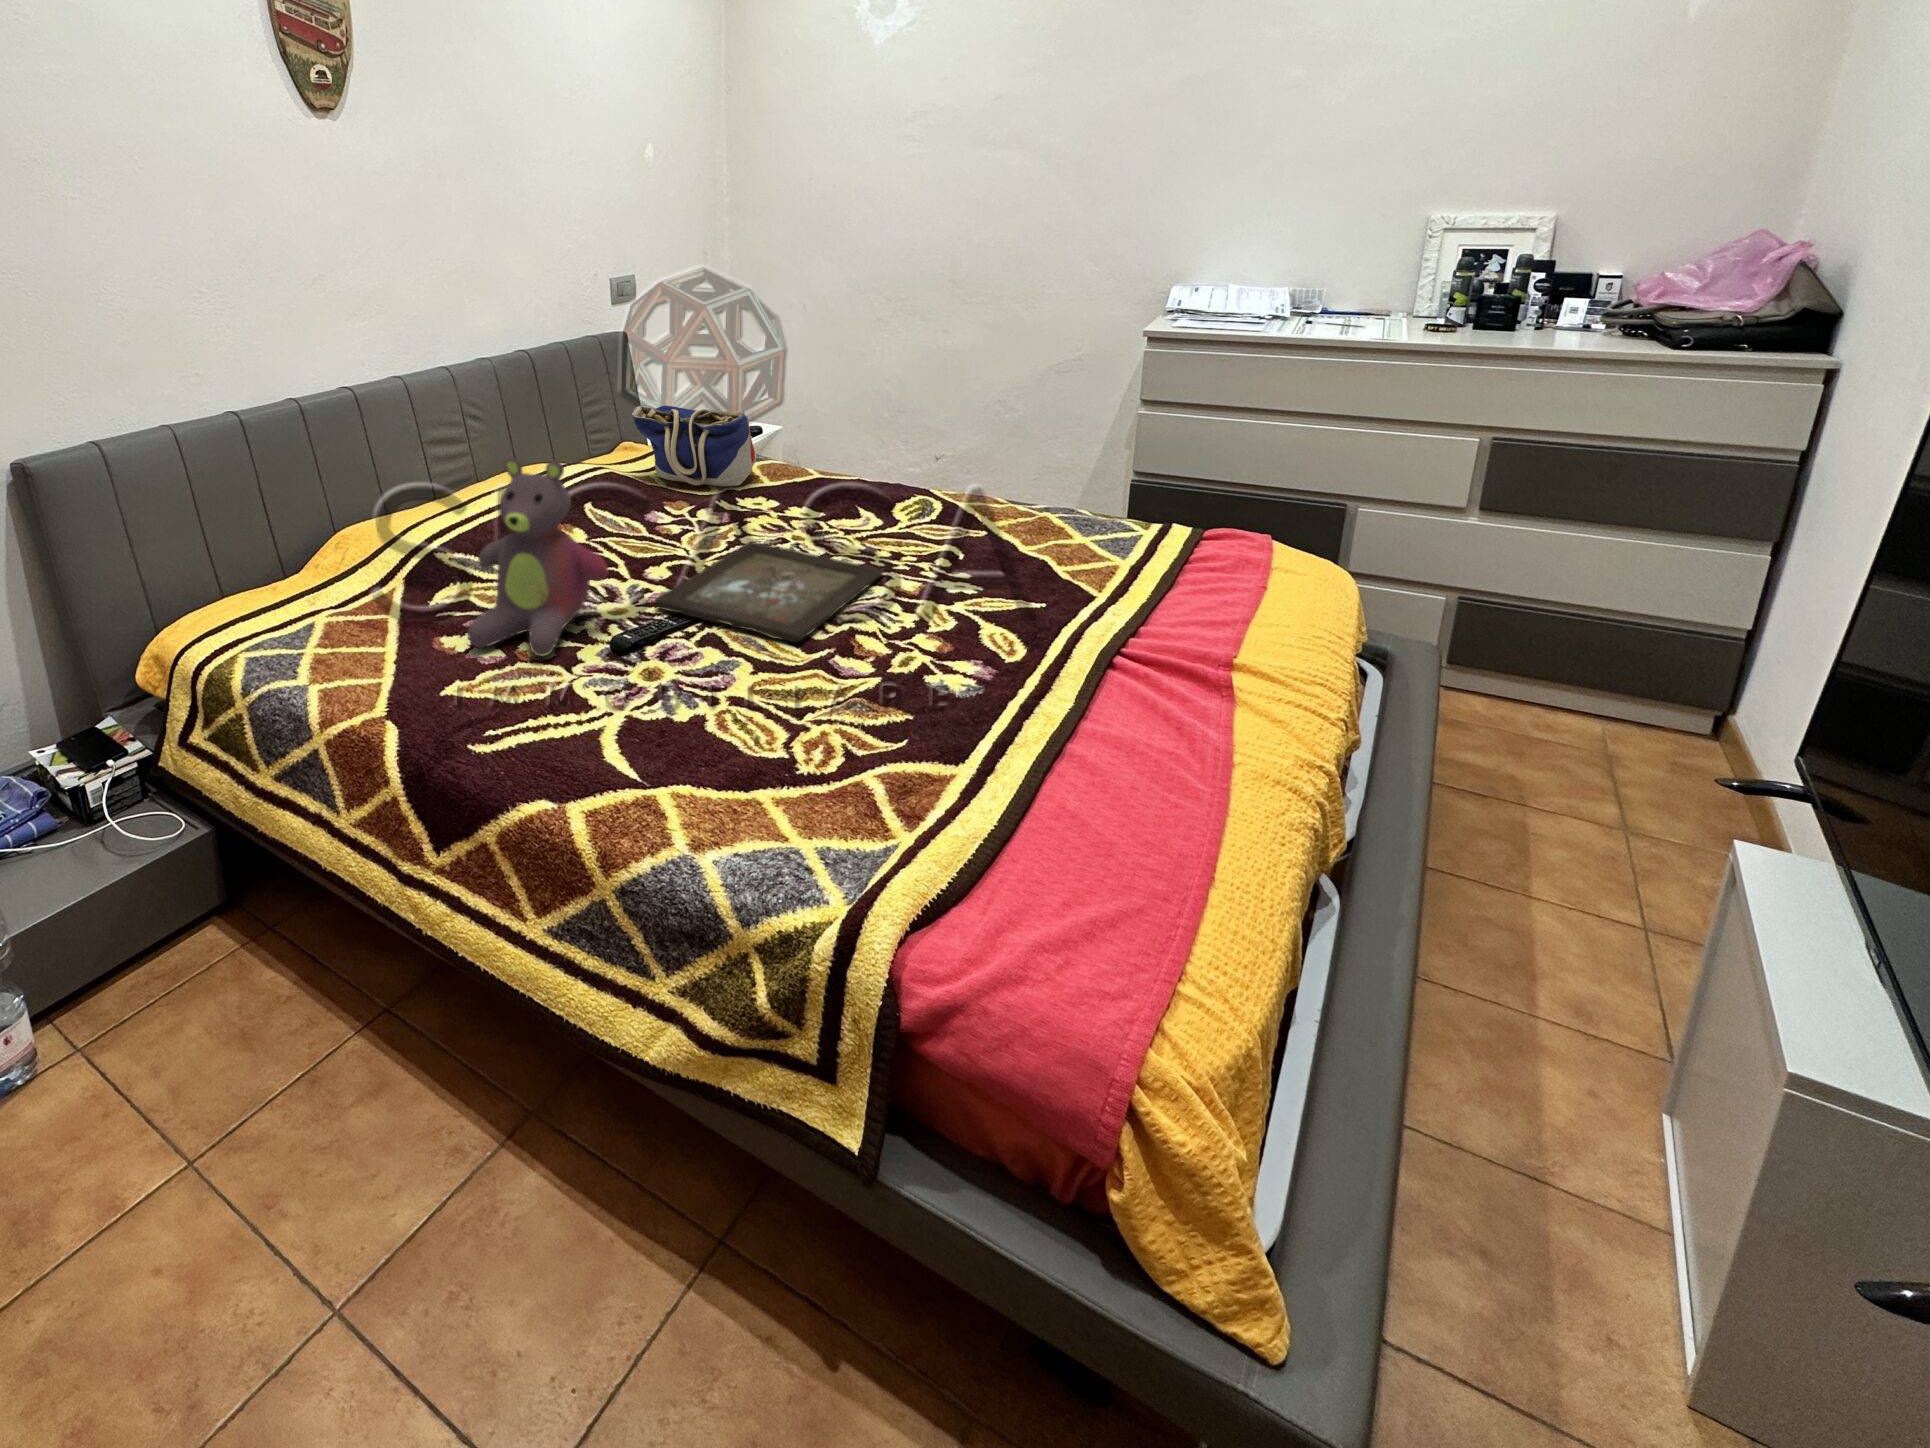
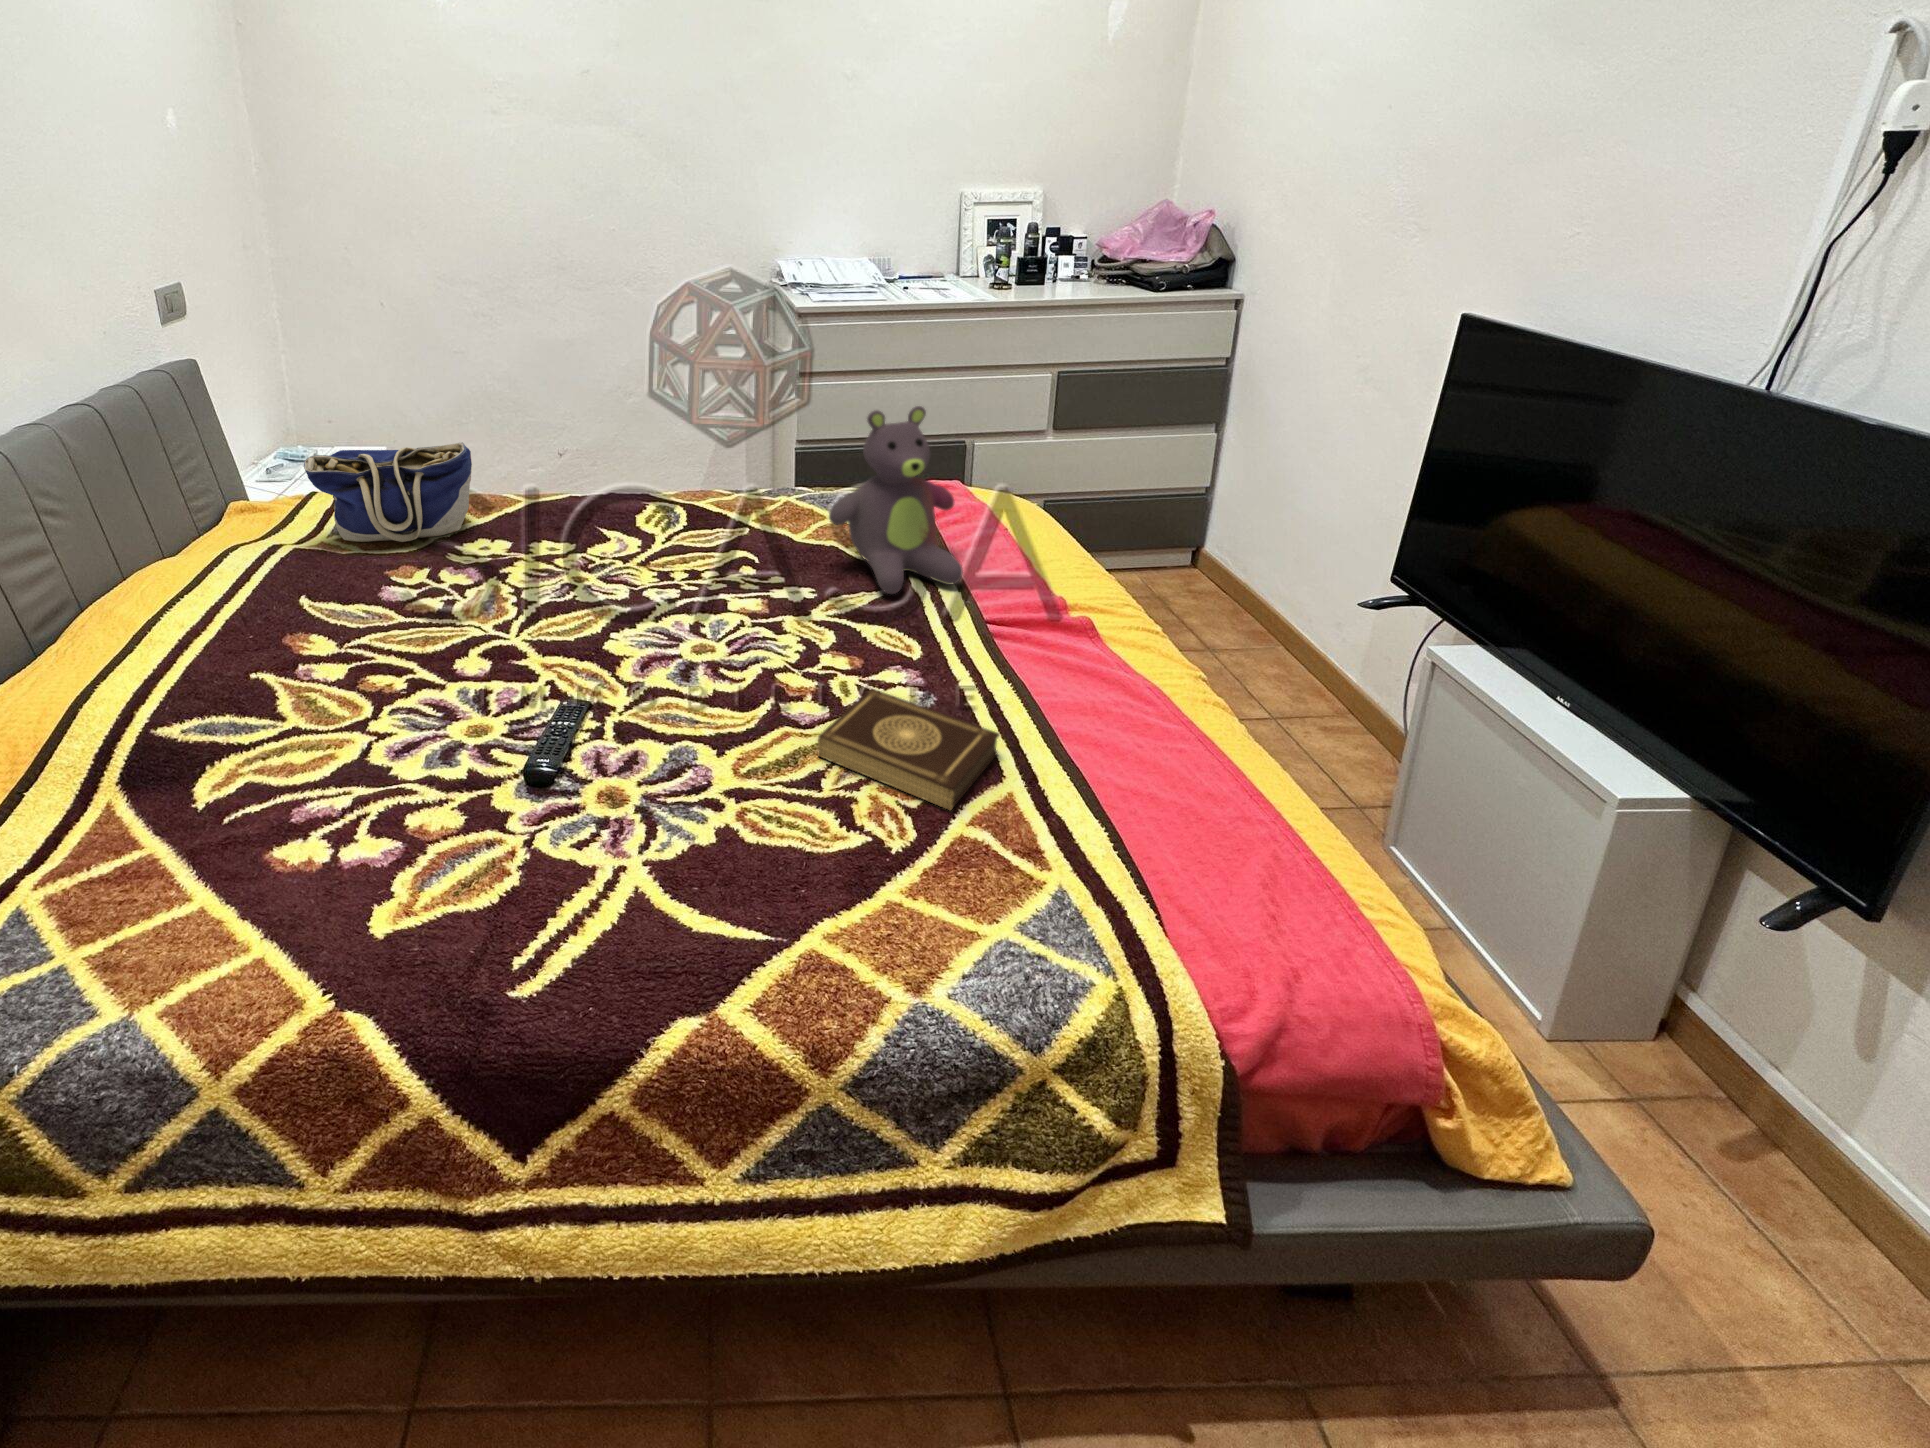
stuffed bear: present [468,457,608,656] -> present [829,406,963,594]
tray: present [655,541,884,642] -> none [535,592,741,711]
book: none [813,661,966,763] -> present [818,689,1000,810]

